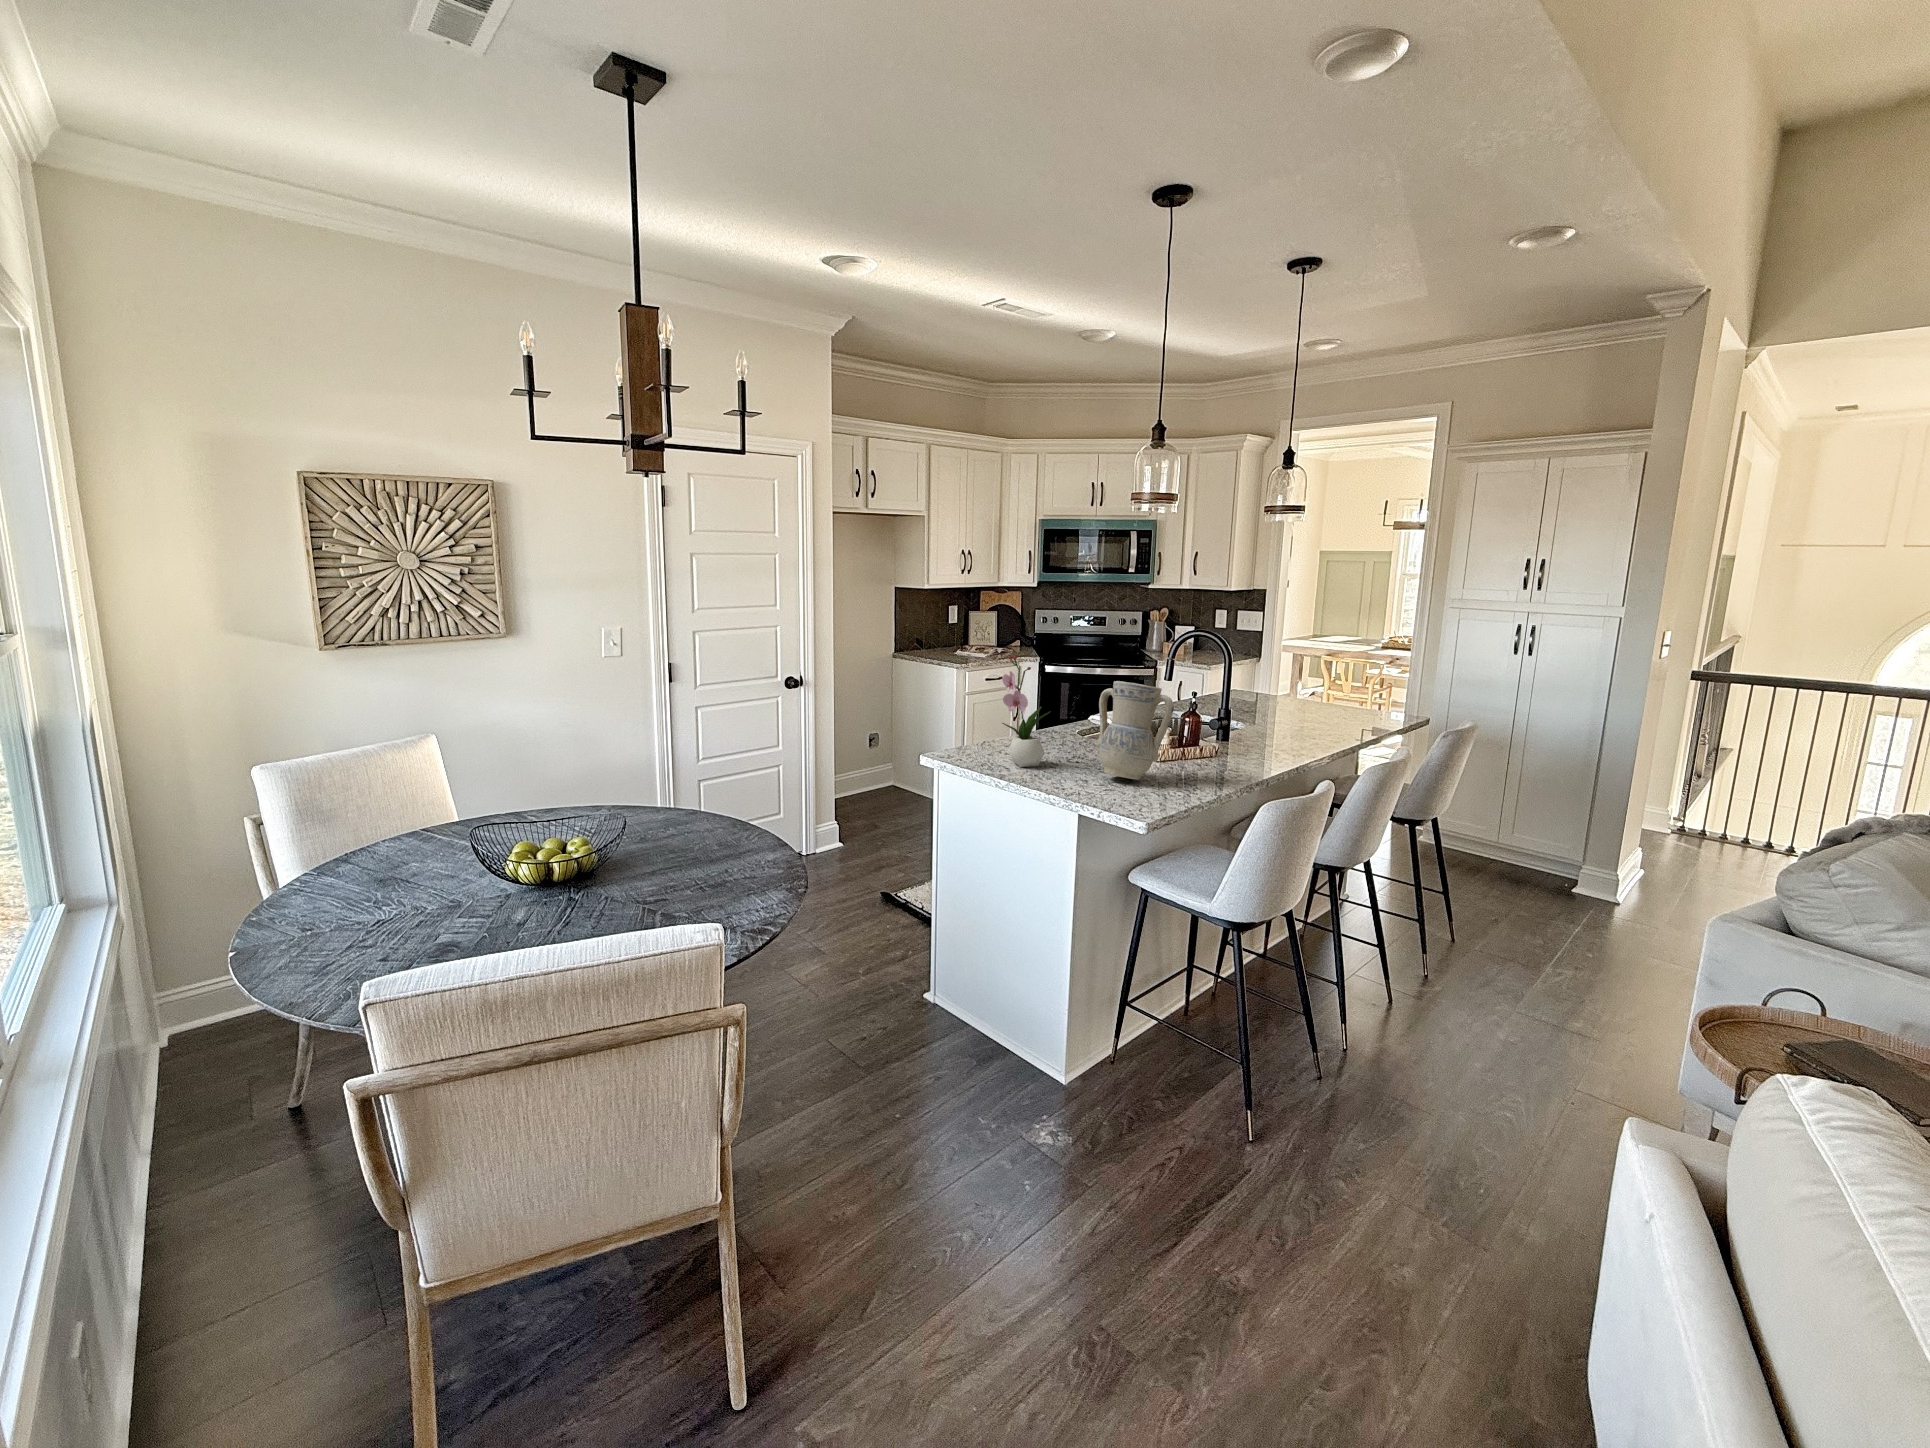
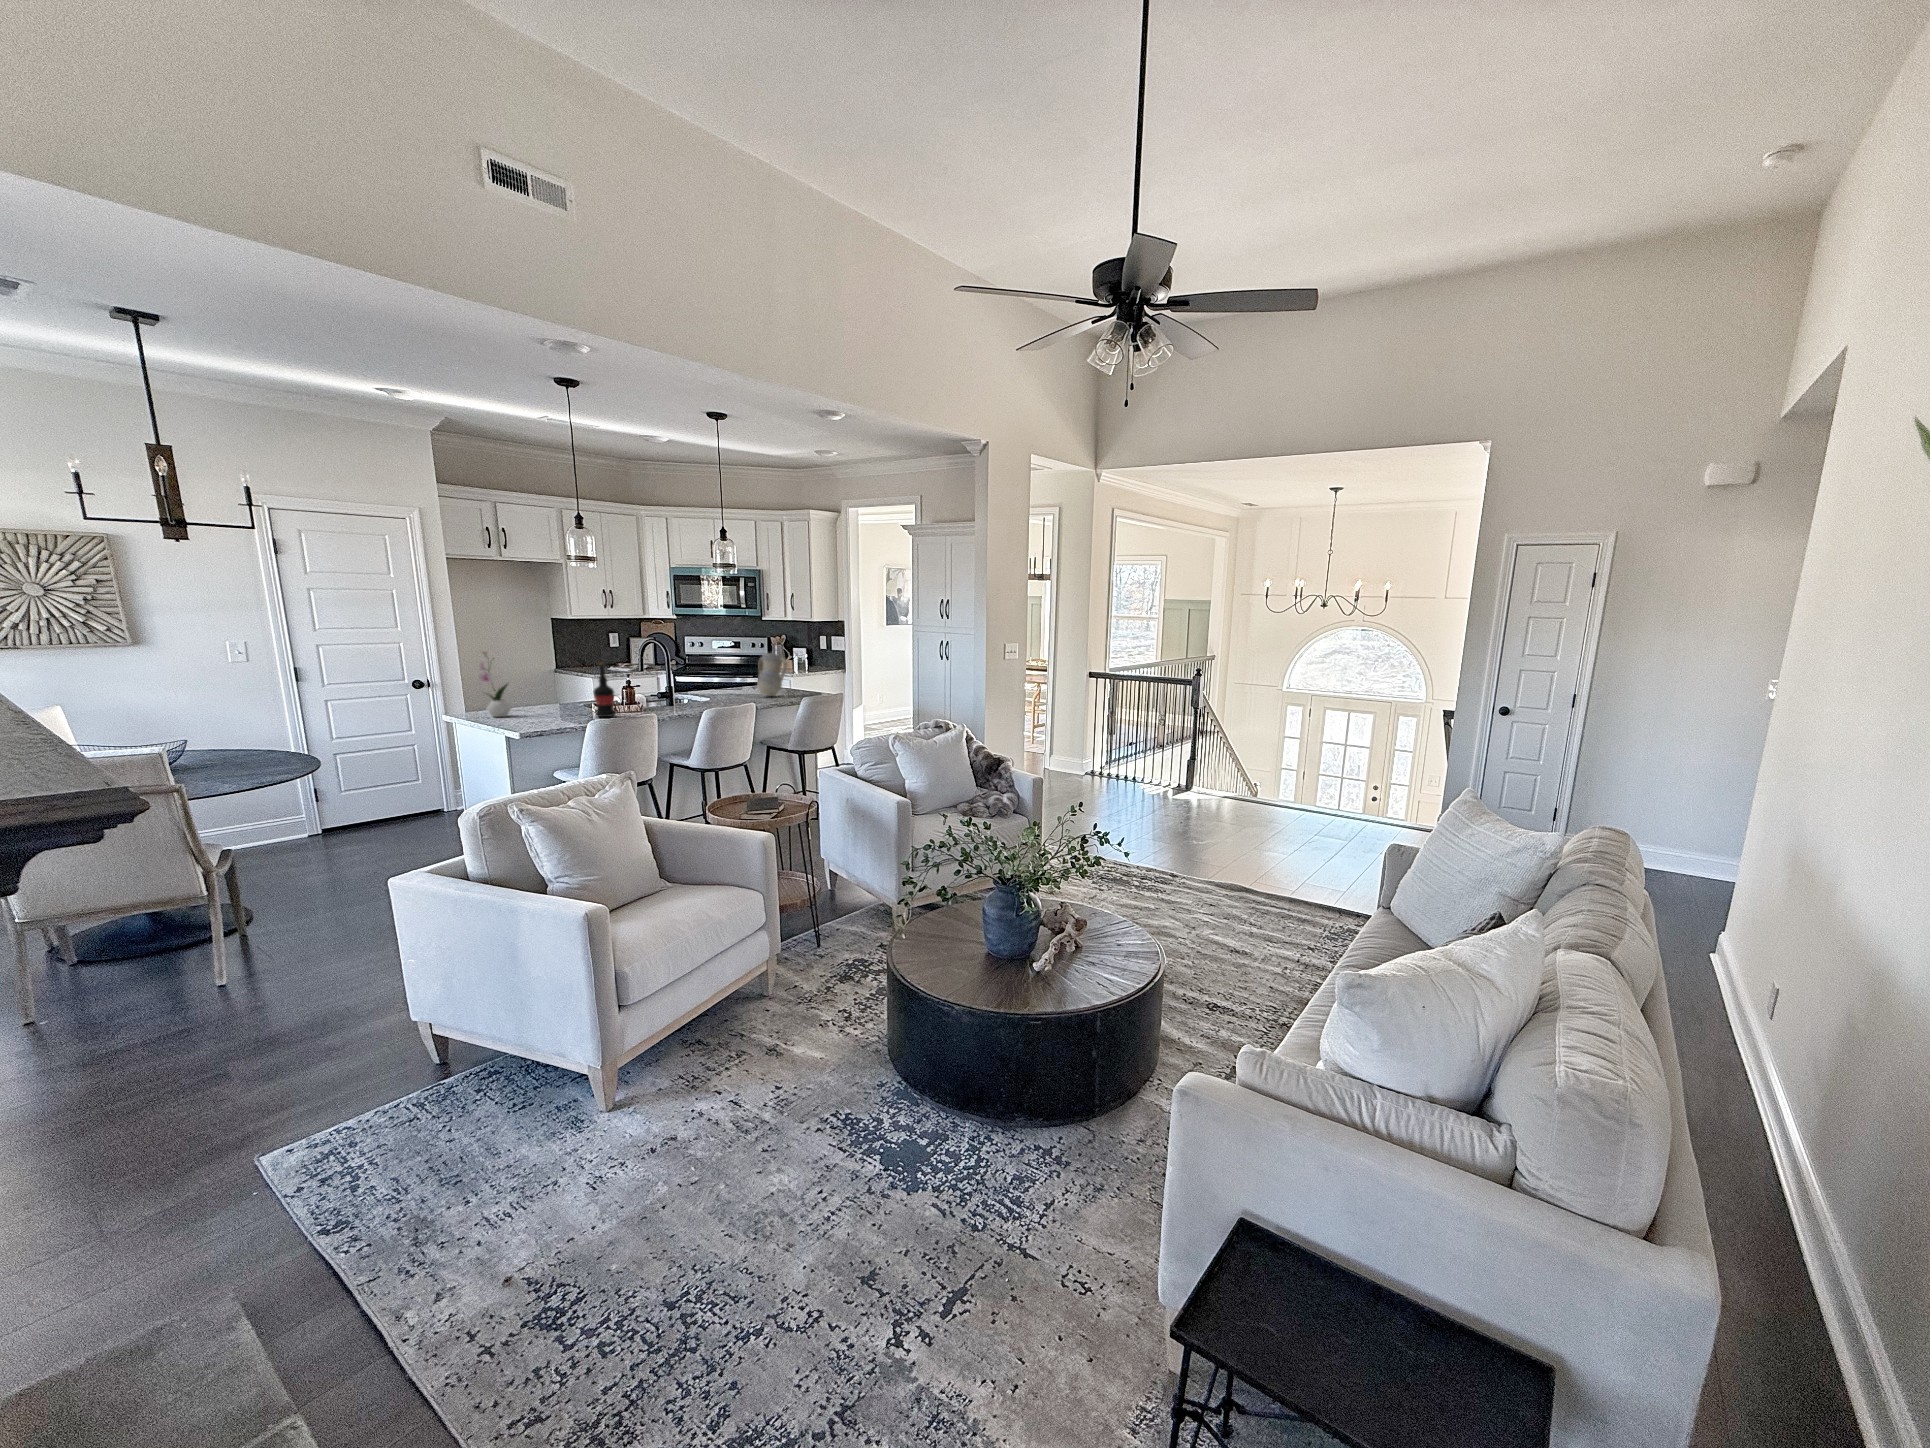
wine bottle: none [1186,678,1224,775] -> present [593,663,616,717]
vase: present [1096,681,1174,780] -> present [757,653,787,696]

